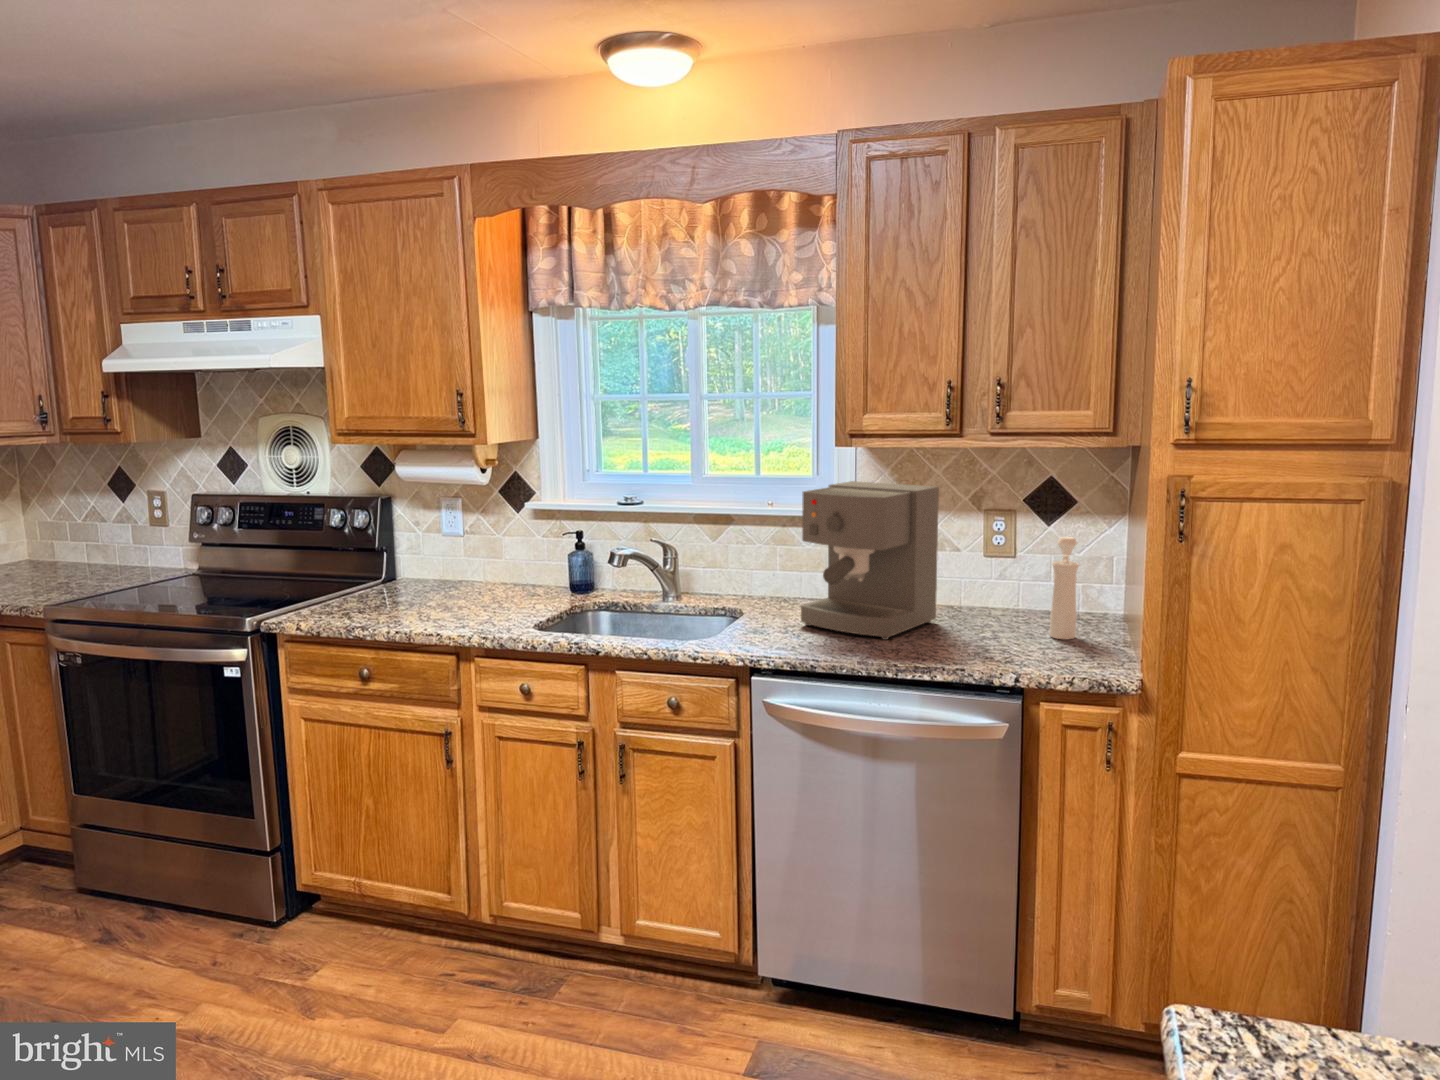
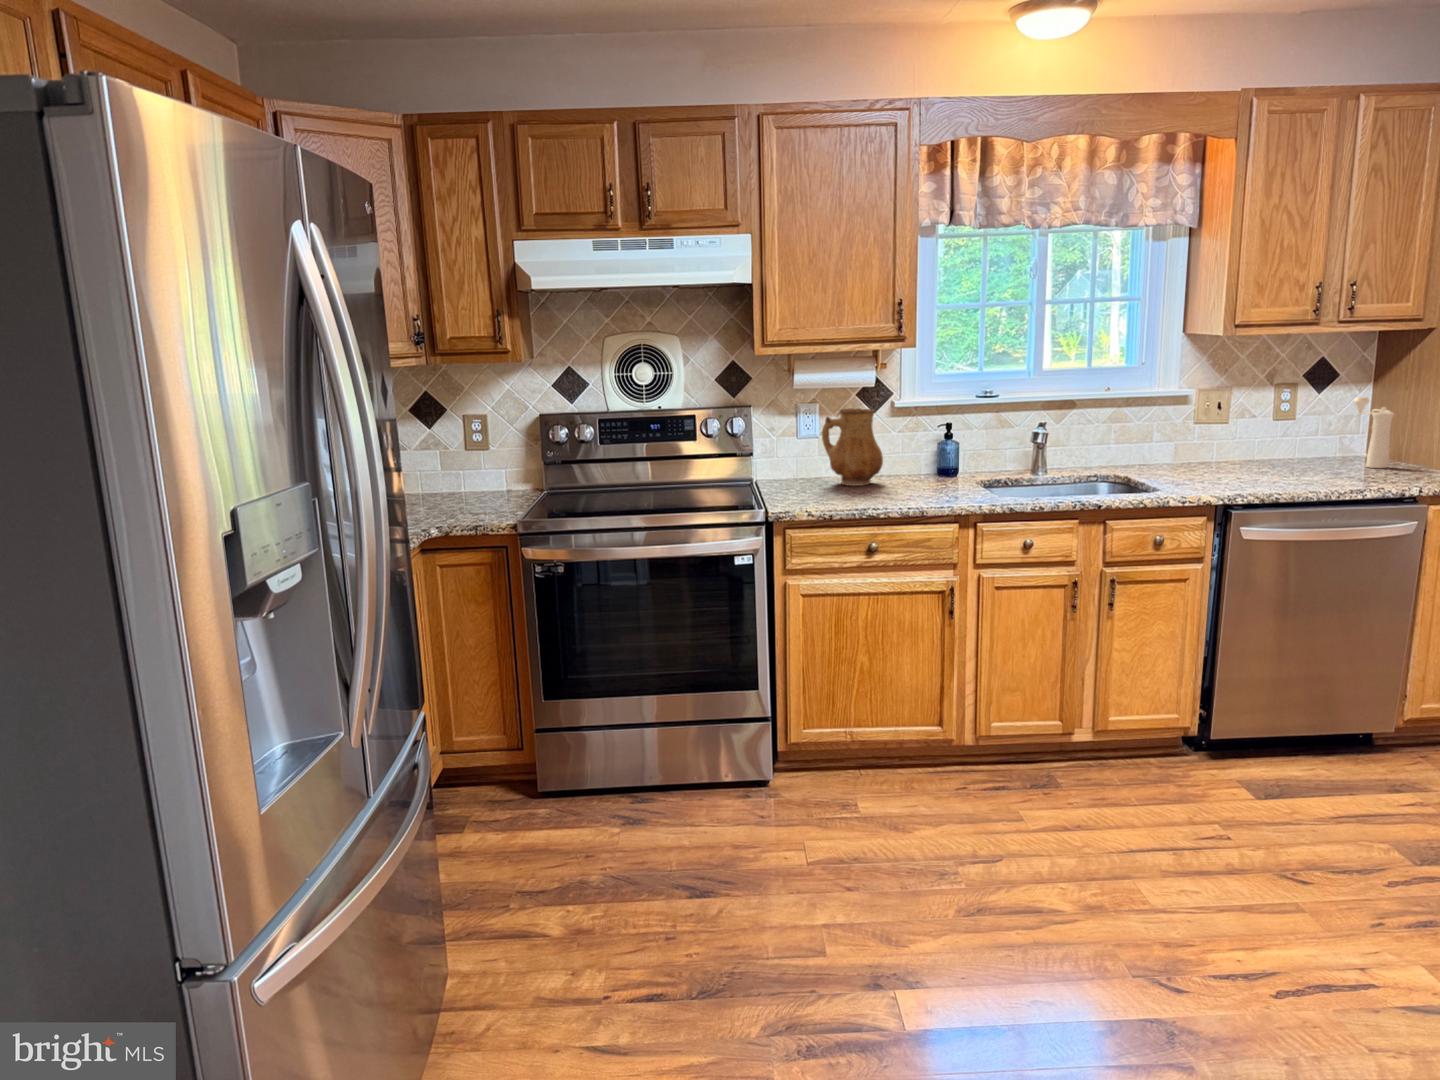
coffee maker: present [801,481,939,640] -> none [1189,364,1291,478]
ceramic pitcher: none [430,508,492,596] -> present [822,408,883,486]

